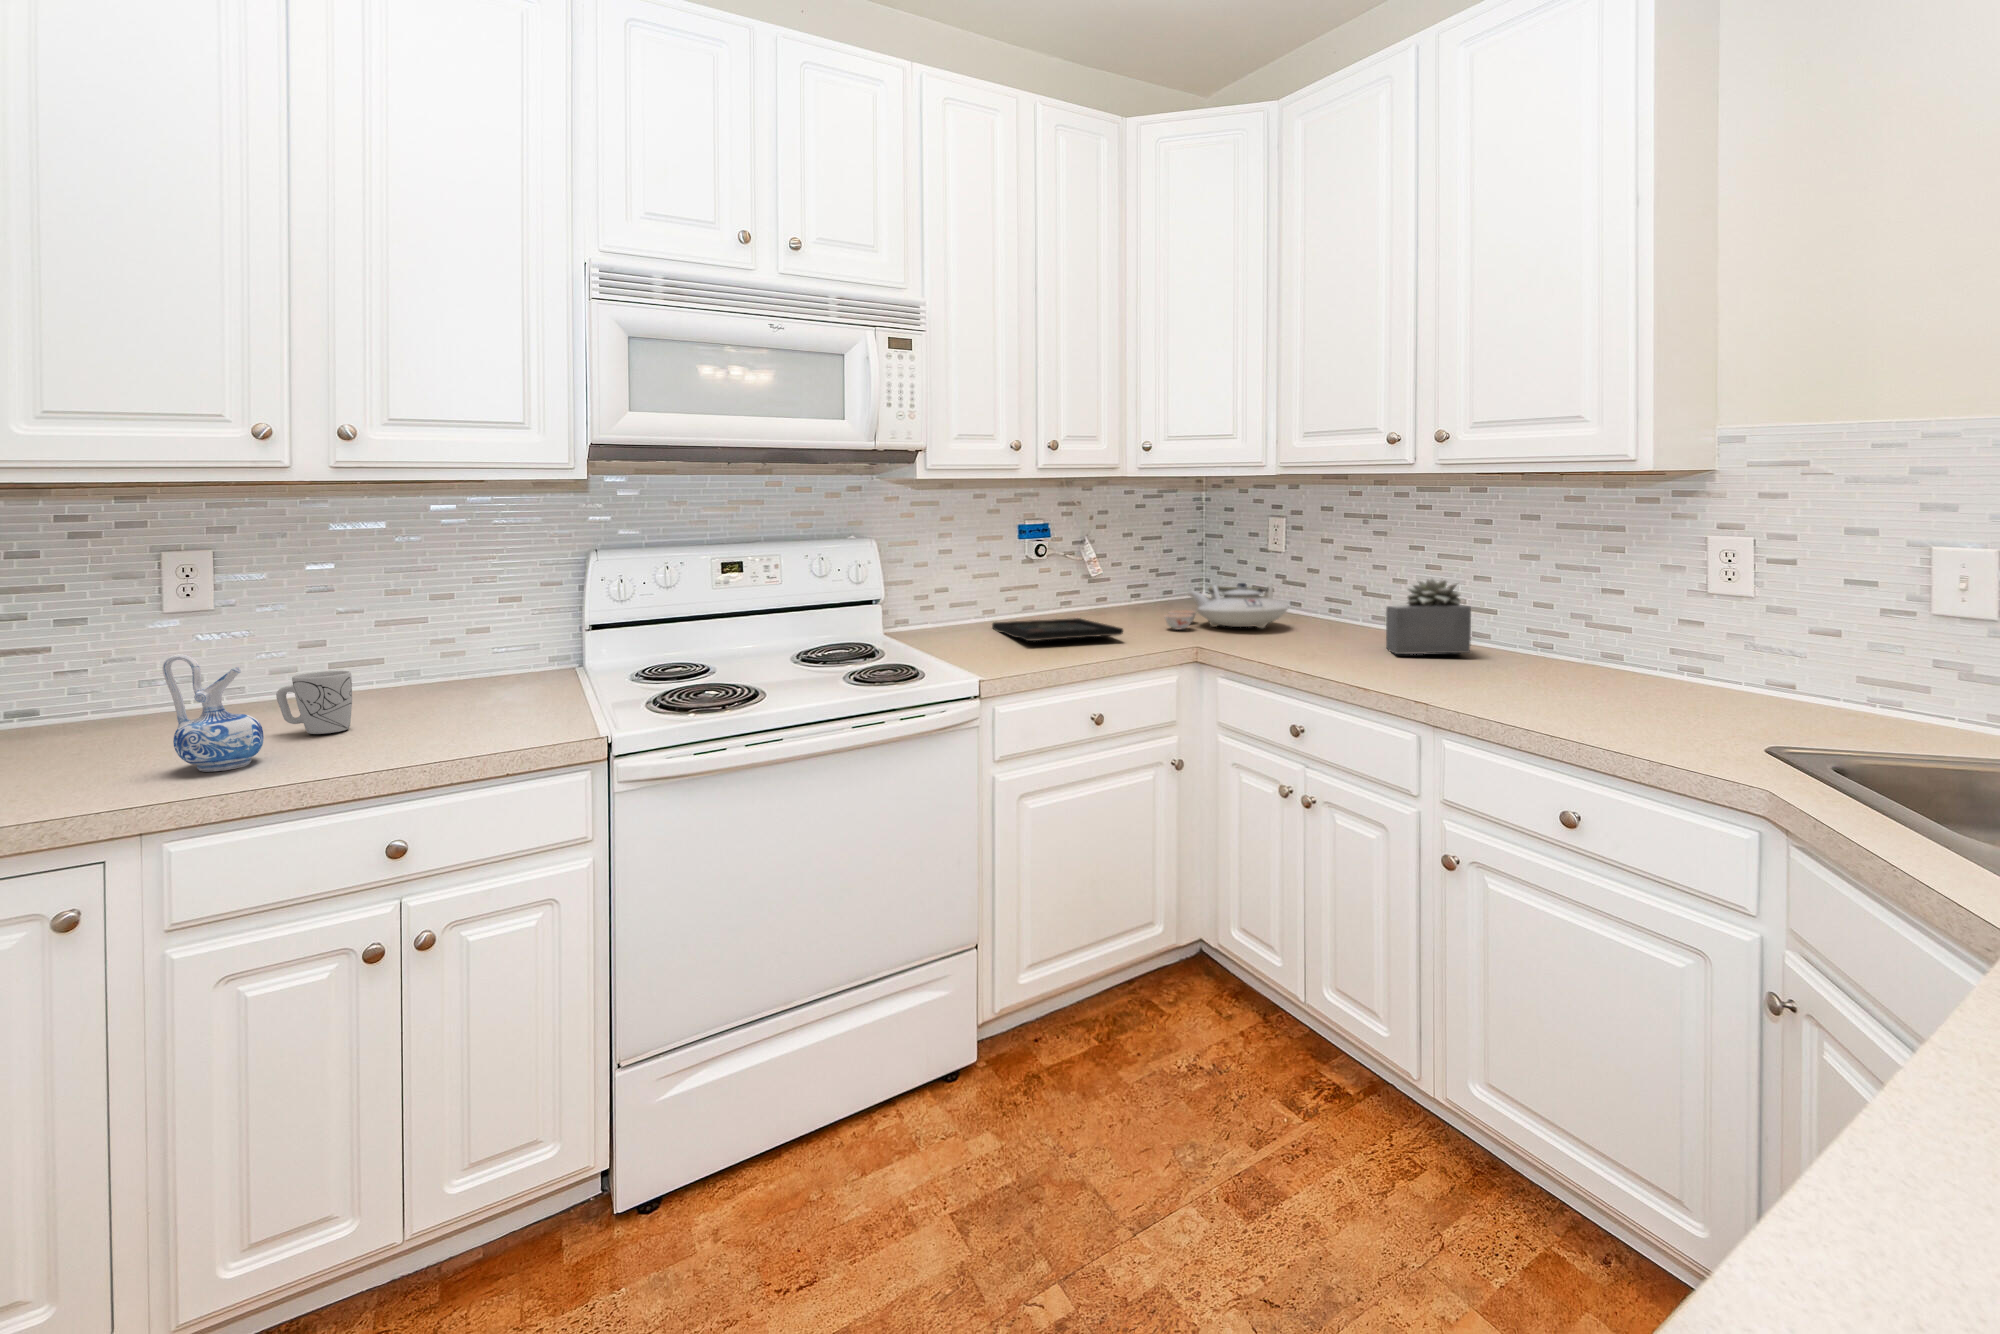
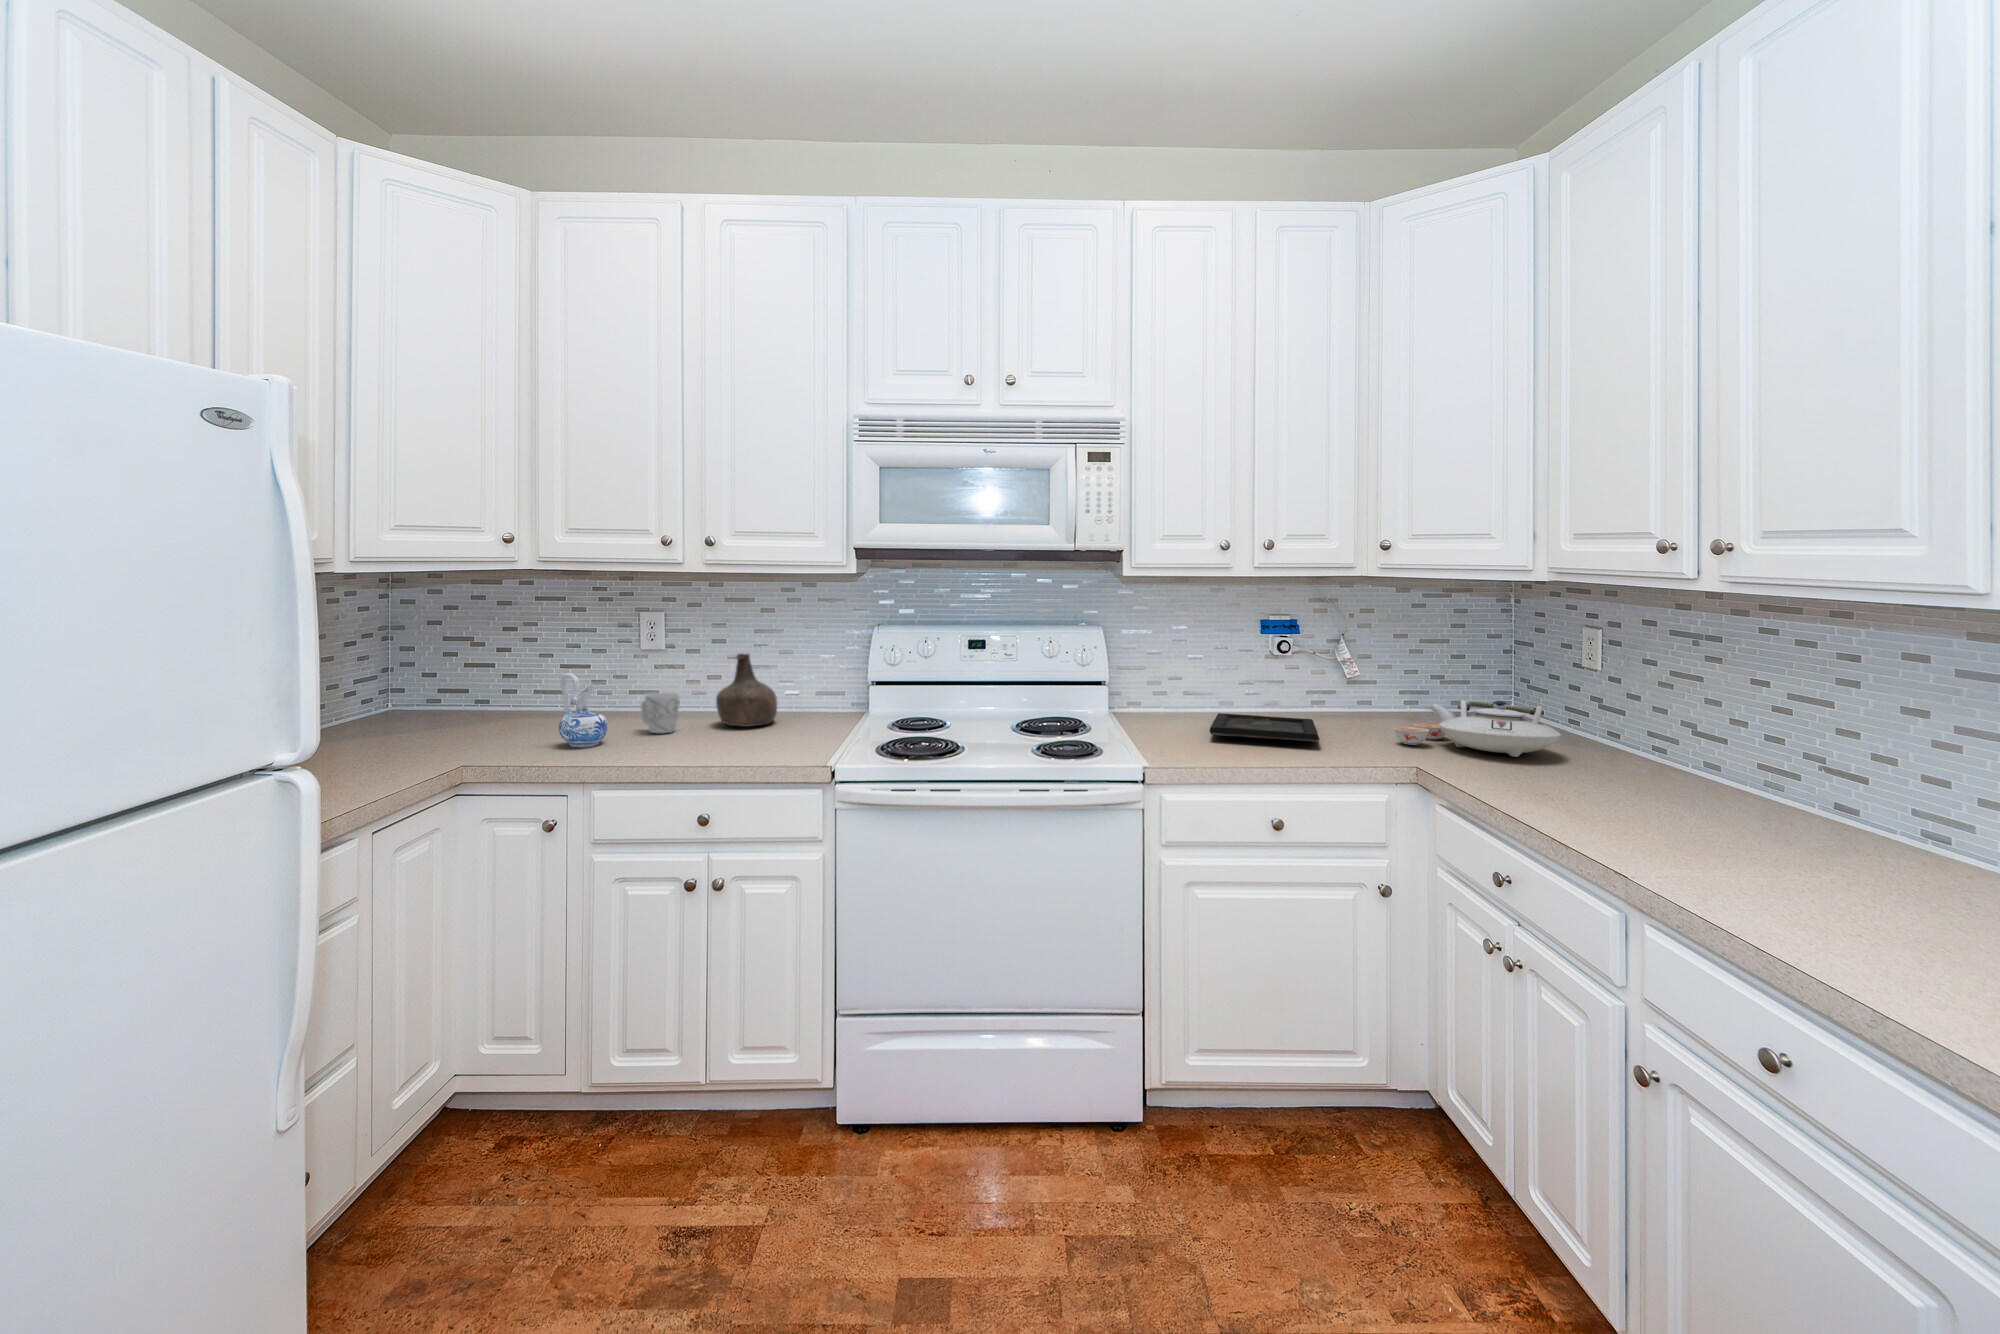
succulent plant: present [1386,578,1471,654] -> none [1649,720,1782,833]
bottle: none [395,601,493,708] -> present [716,653,777,727]

